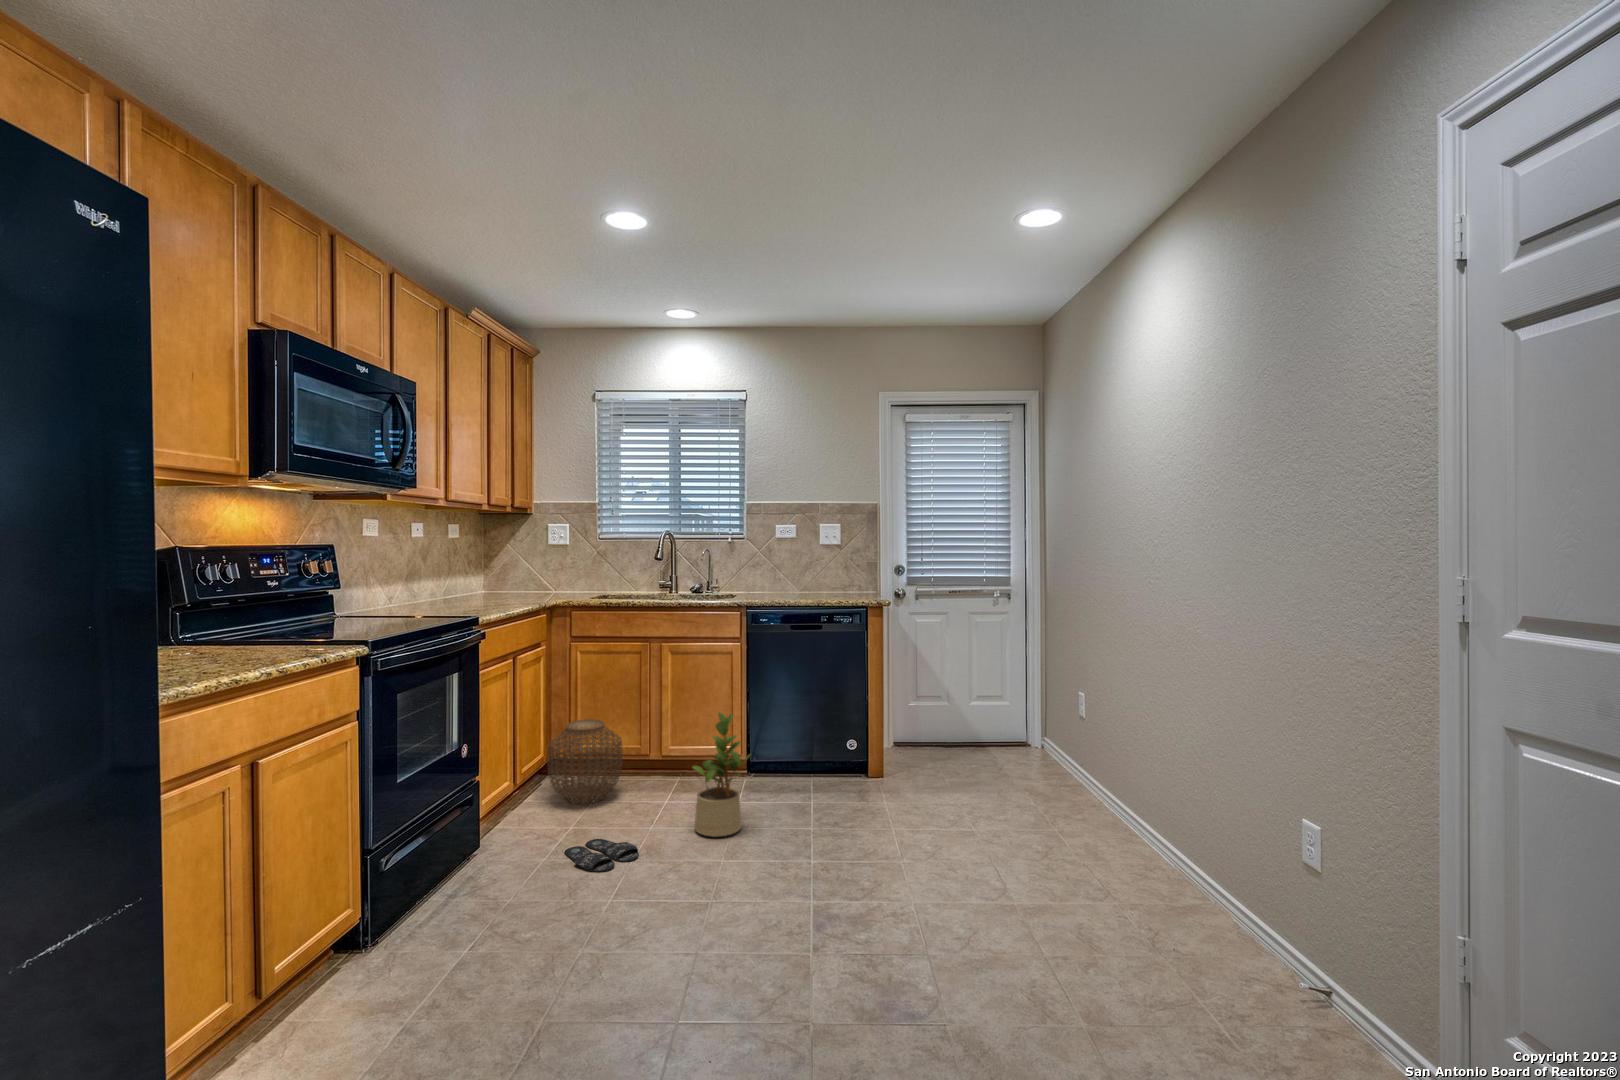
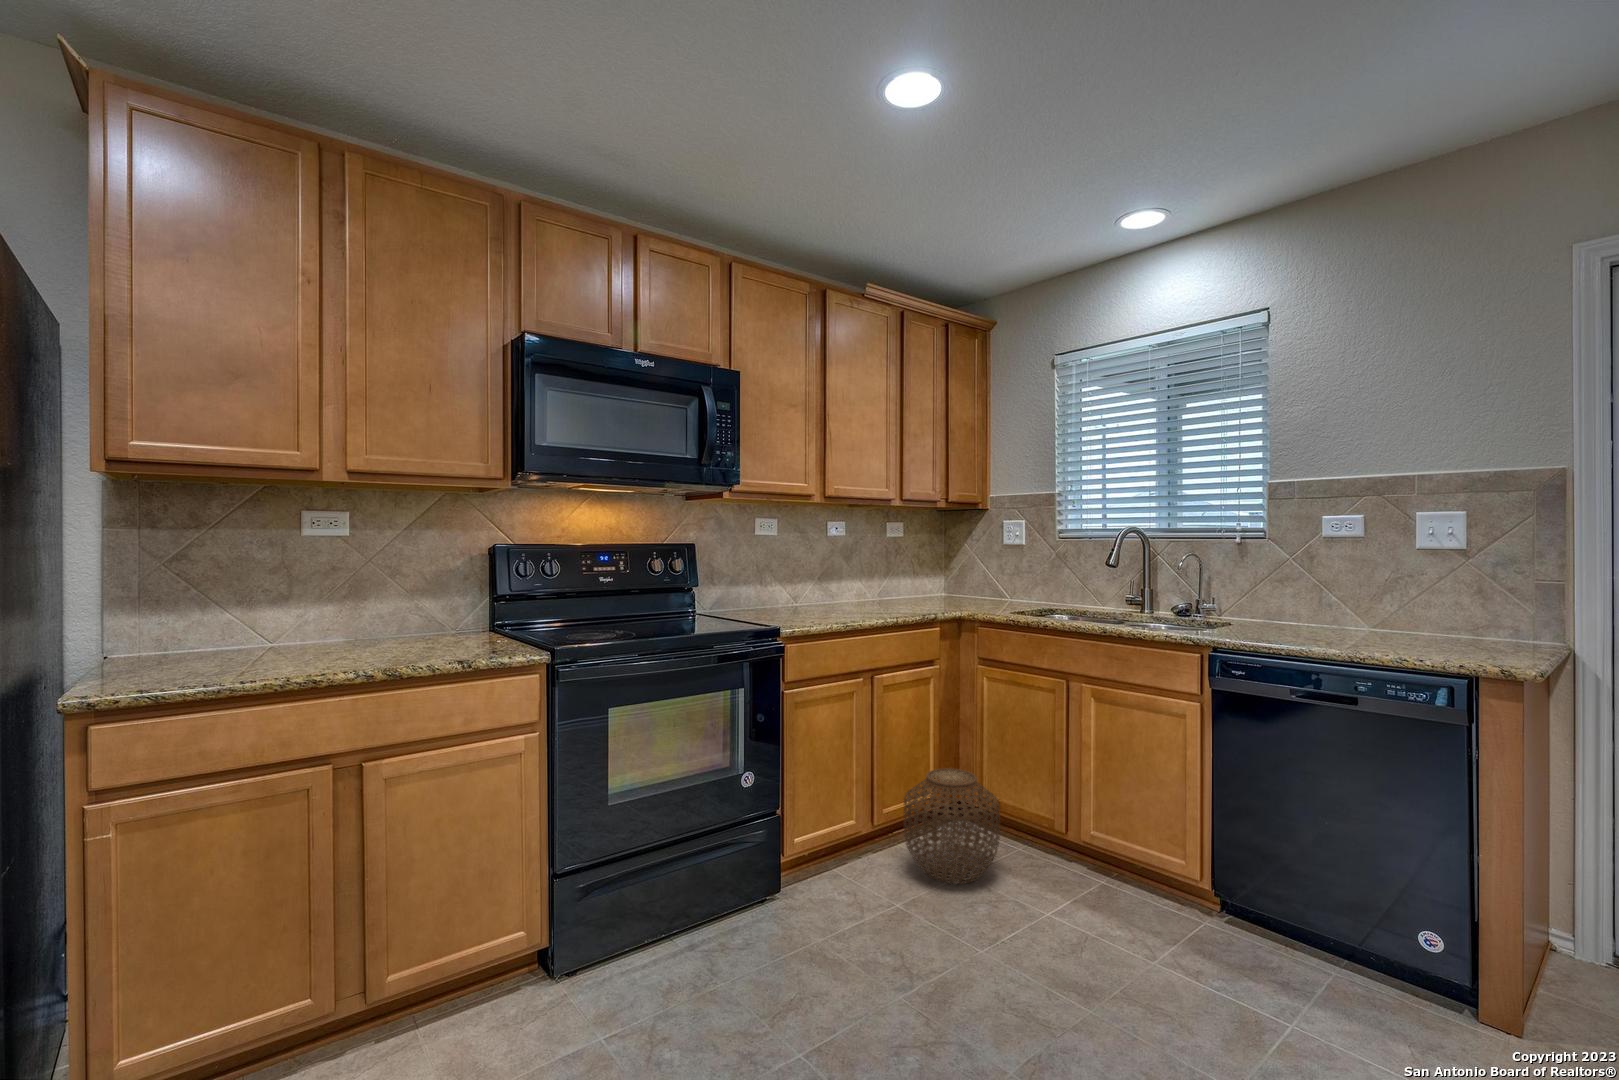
potted plant: present [693,712,749,837] -> none [1016,810,1106,1021]
slippers: present [565,839,639,872] -> none [827,936,914,993]

